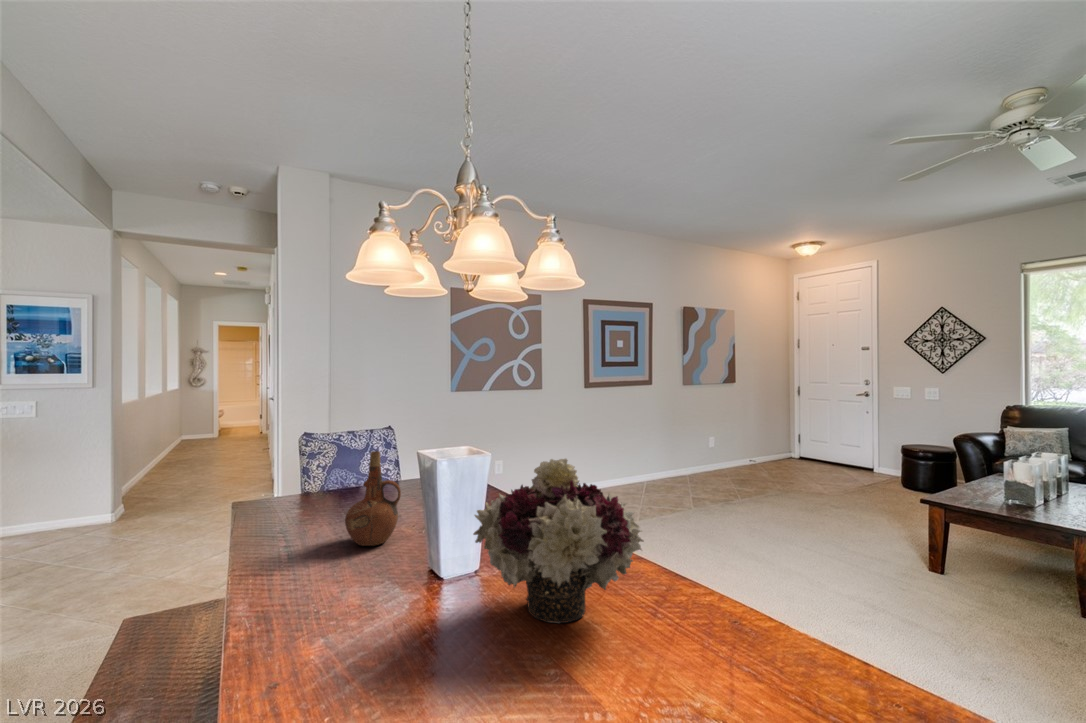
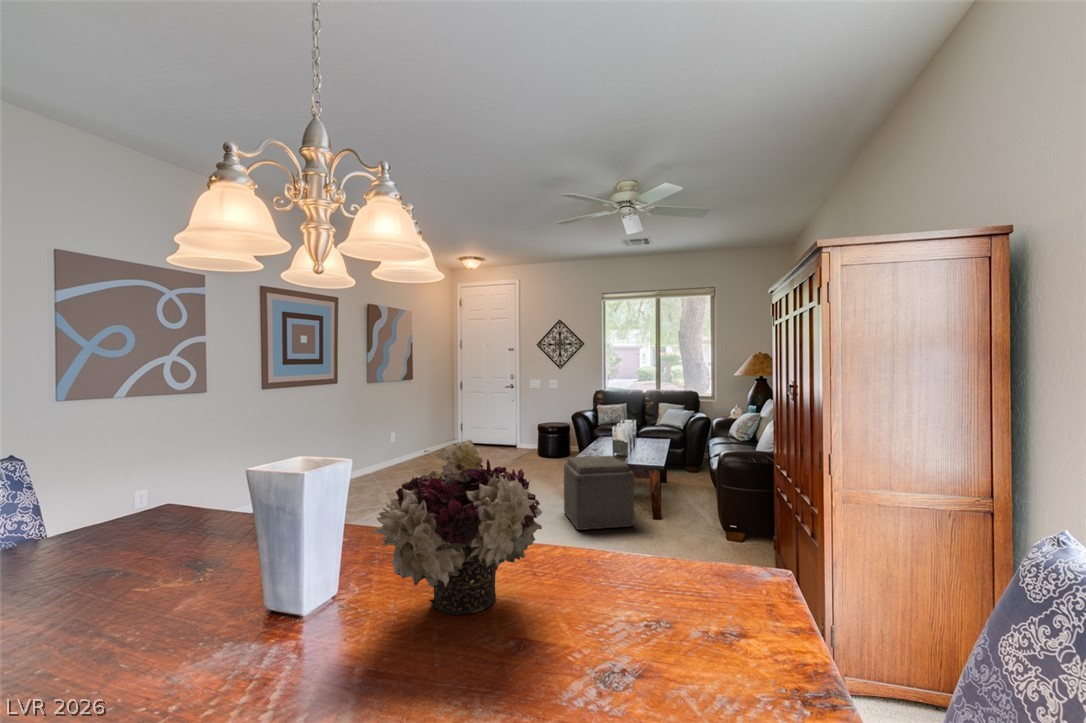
ceramic pitcher: present [345,451,401,546] -> none [60,475,170,629]
ottoman: none [905,498,1029,621] -> present [564,456,634,530]

